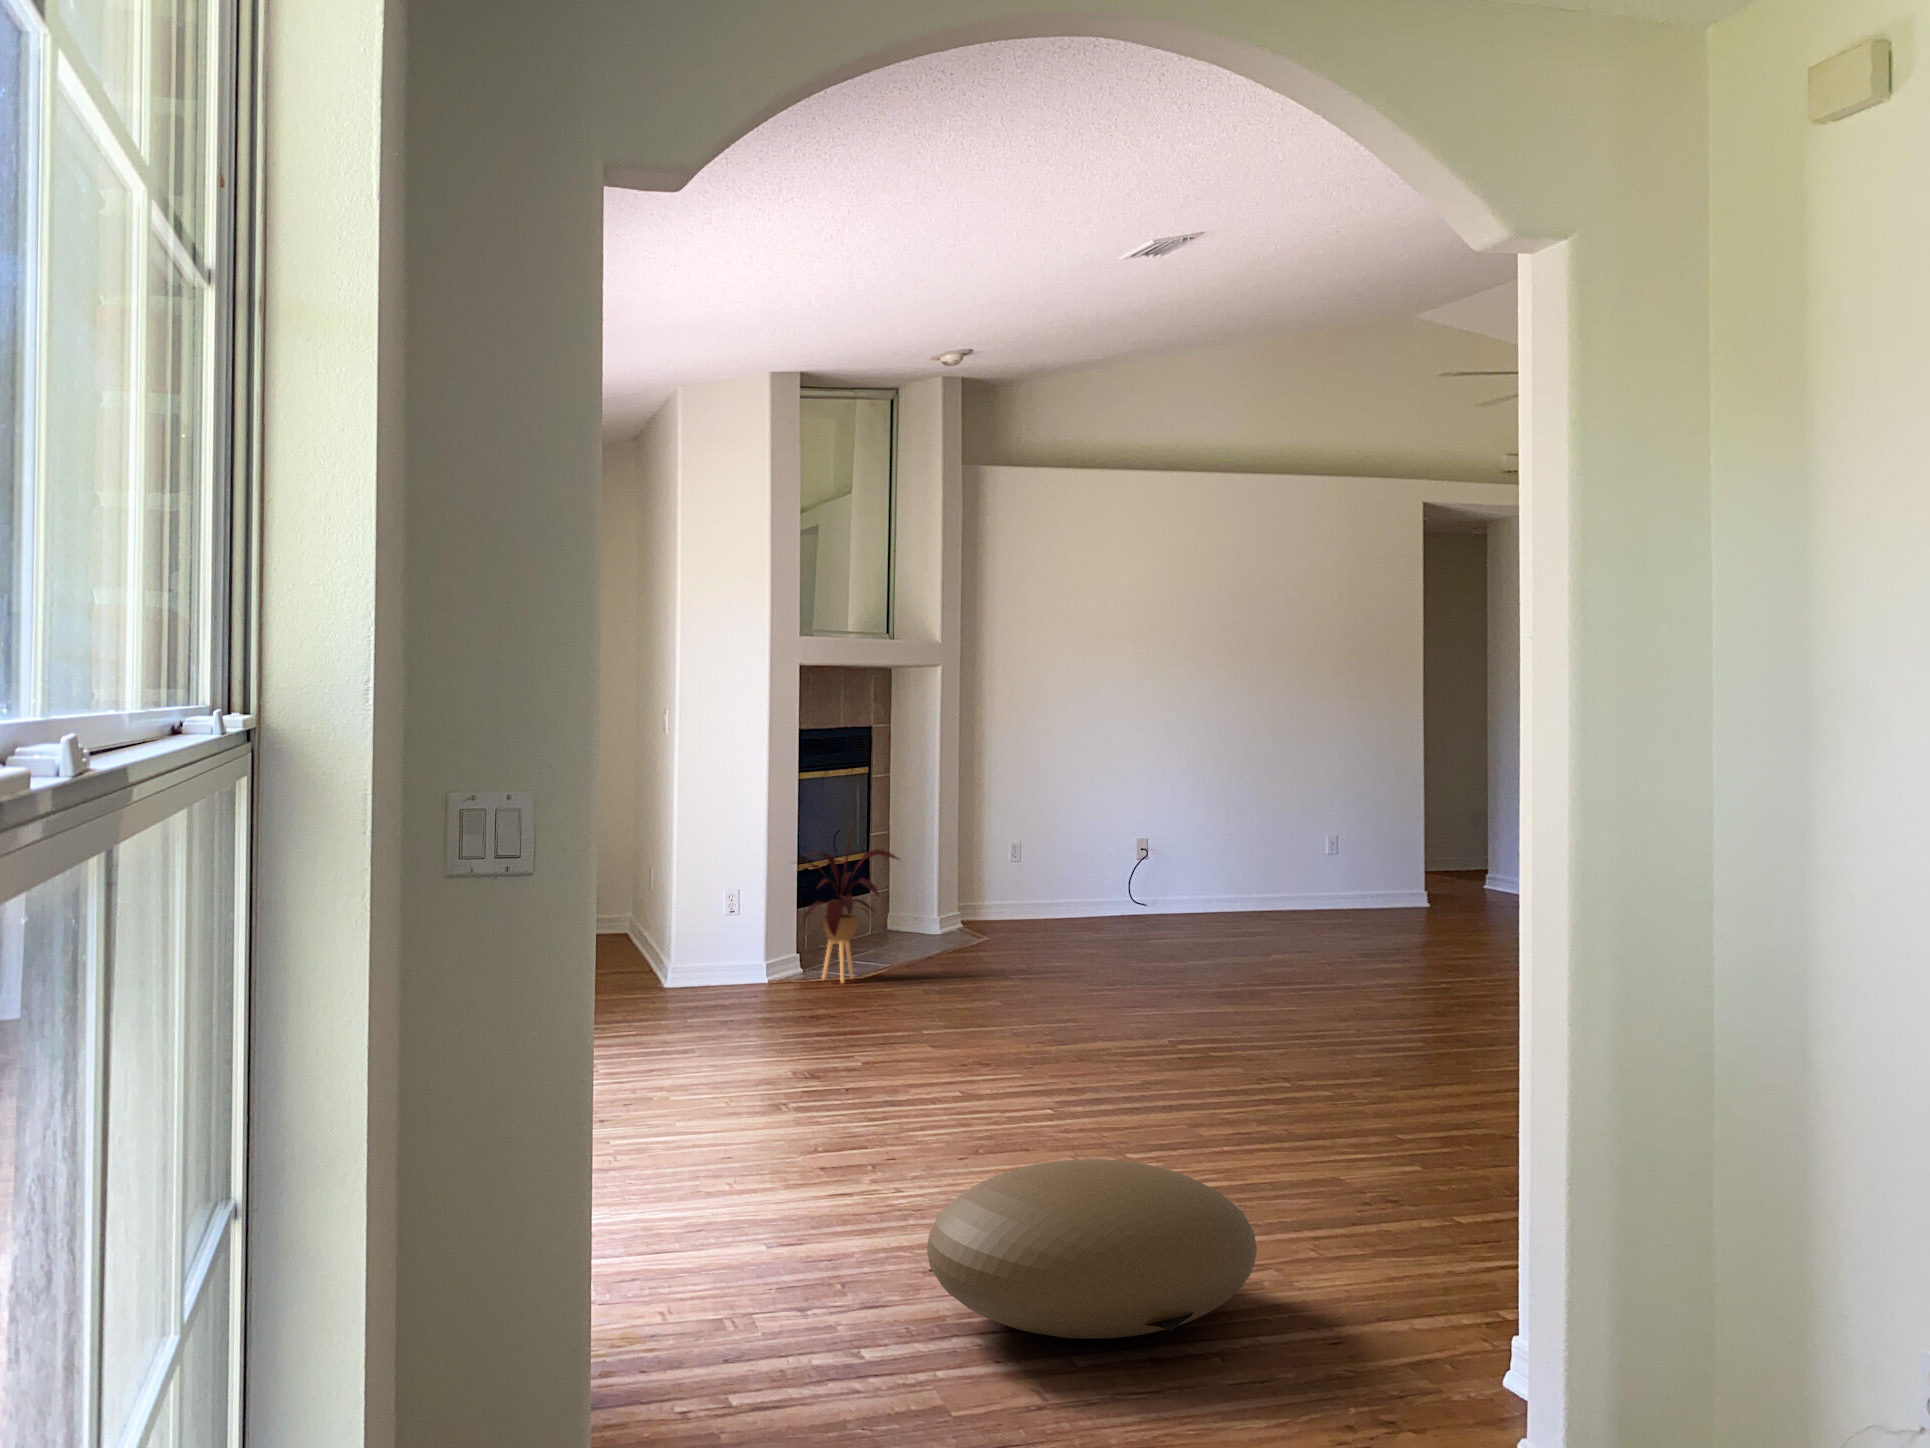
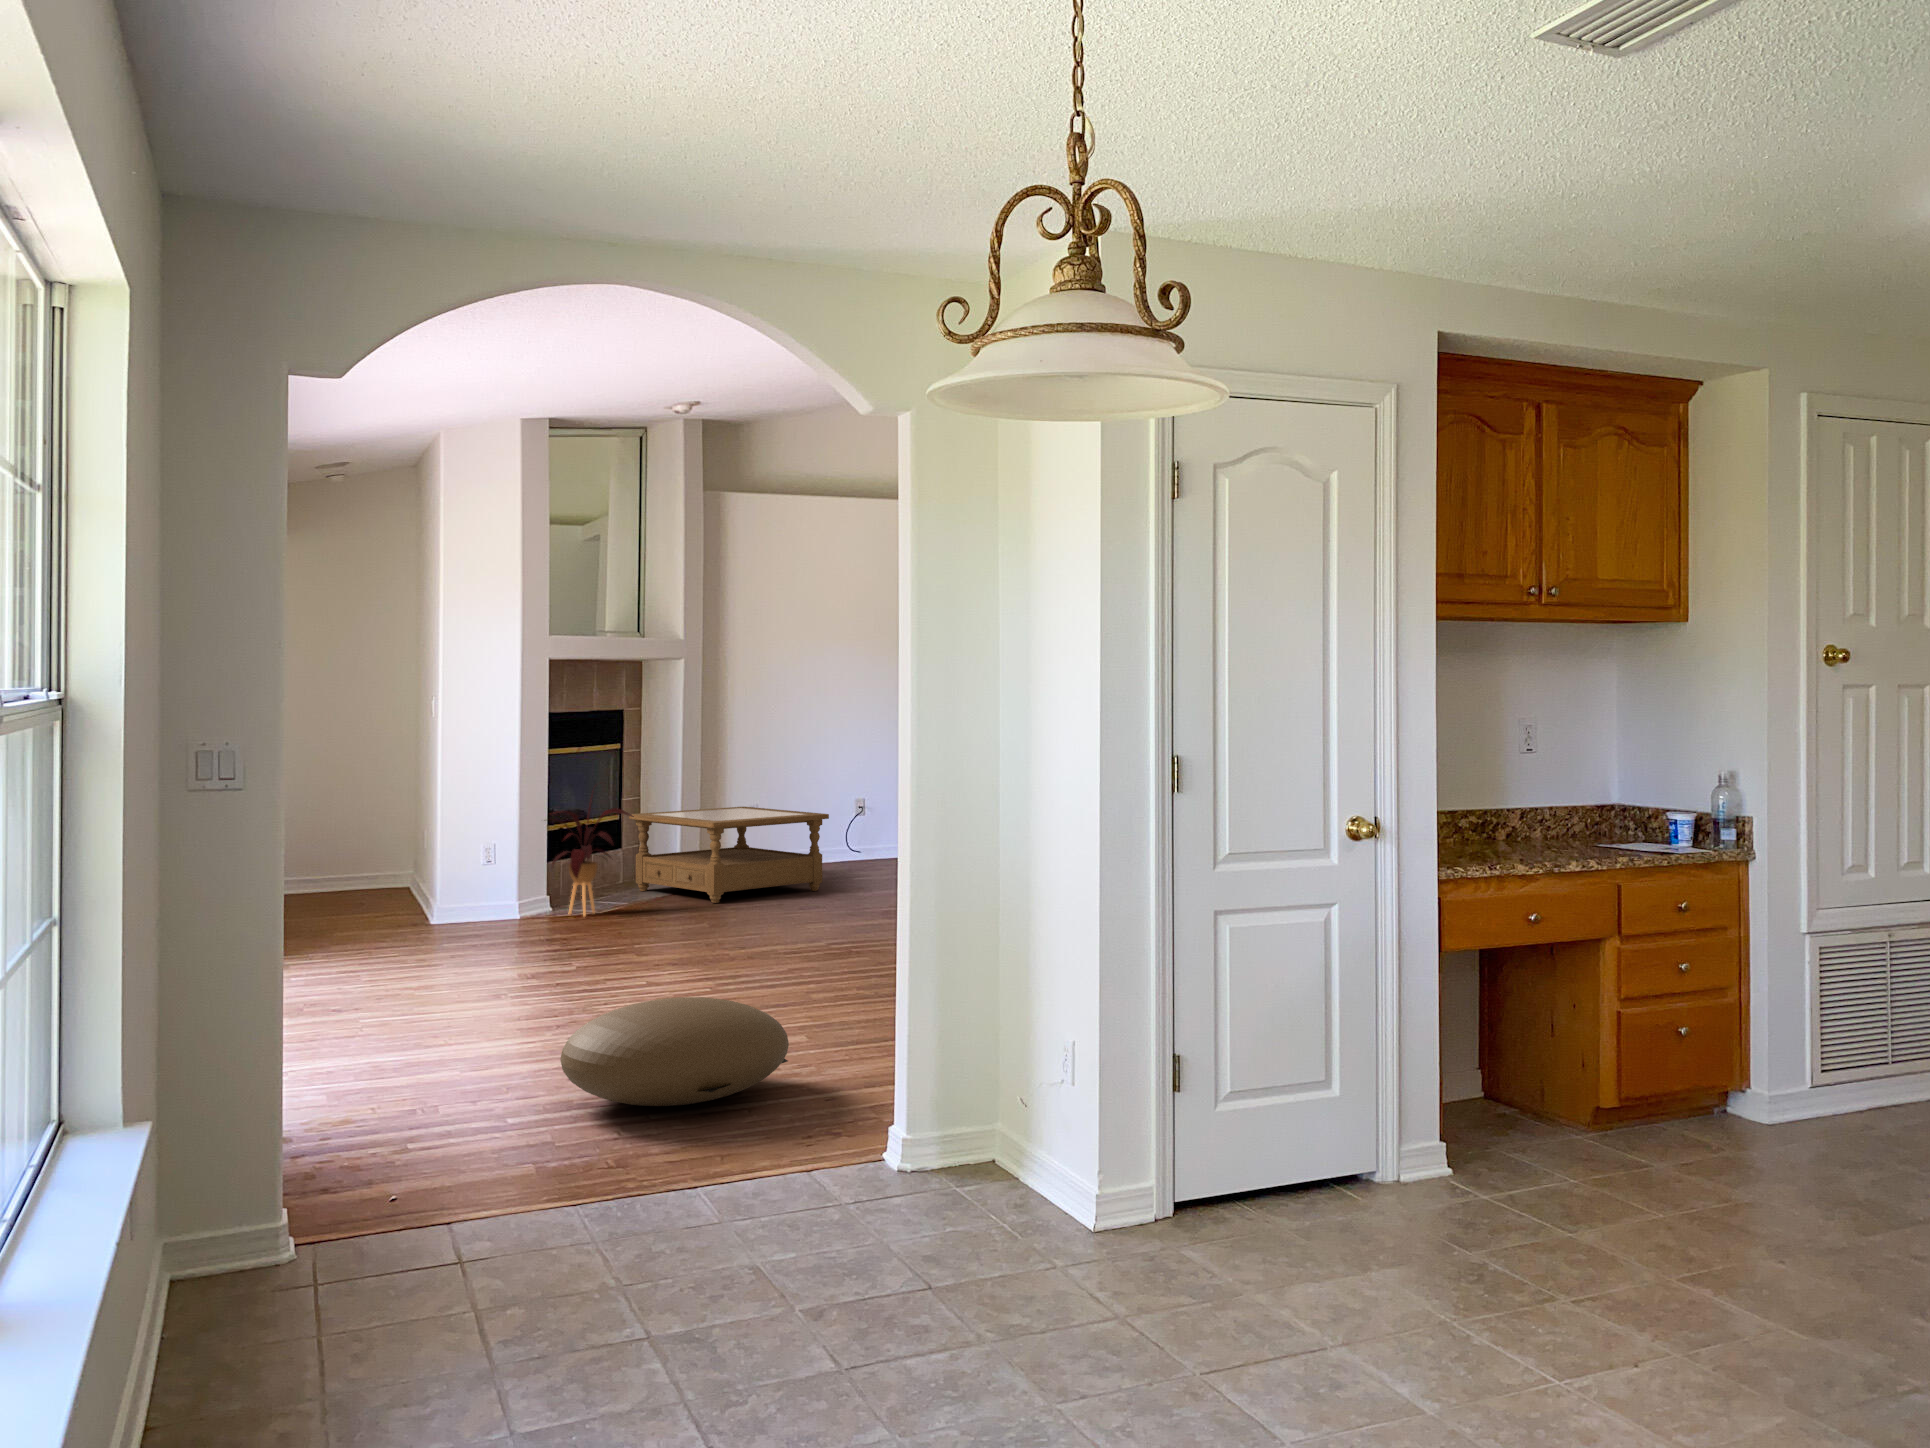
coffee table: none [883,845,1126,968] -> present [629,807,829,903]

